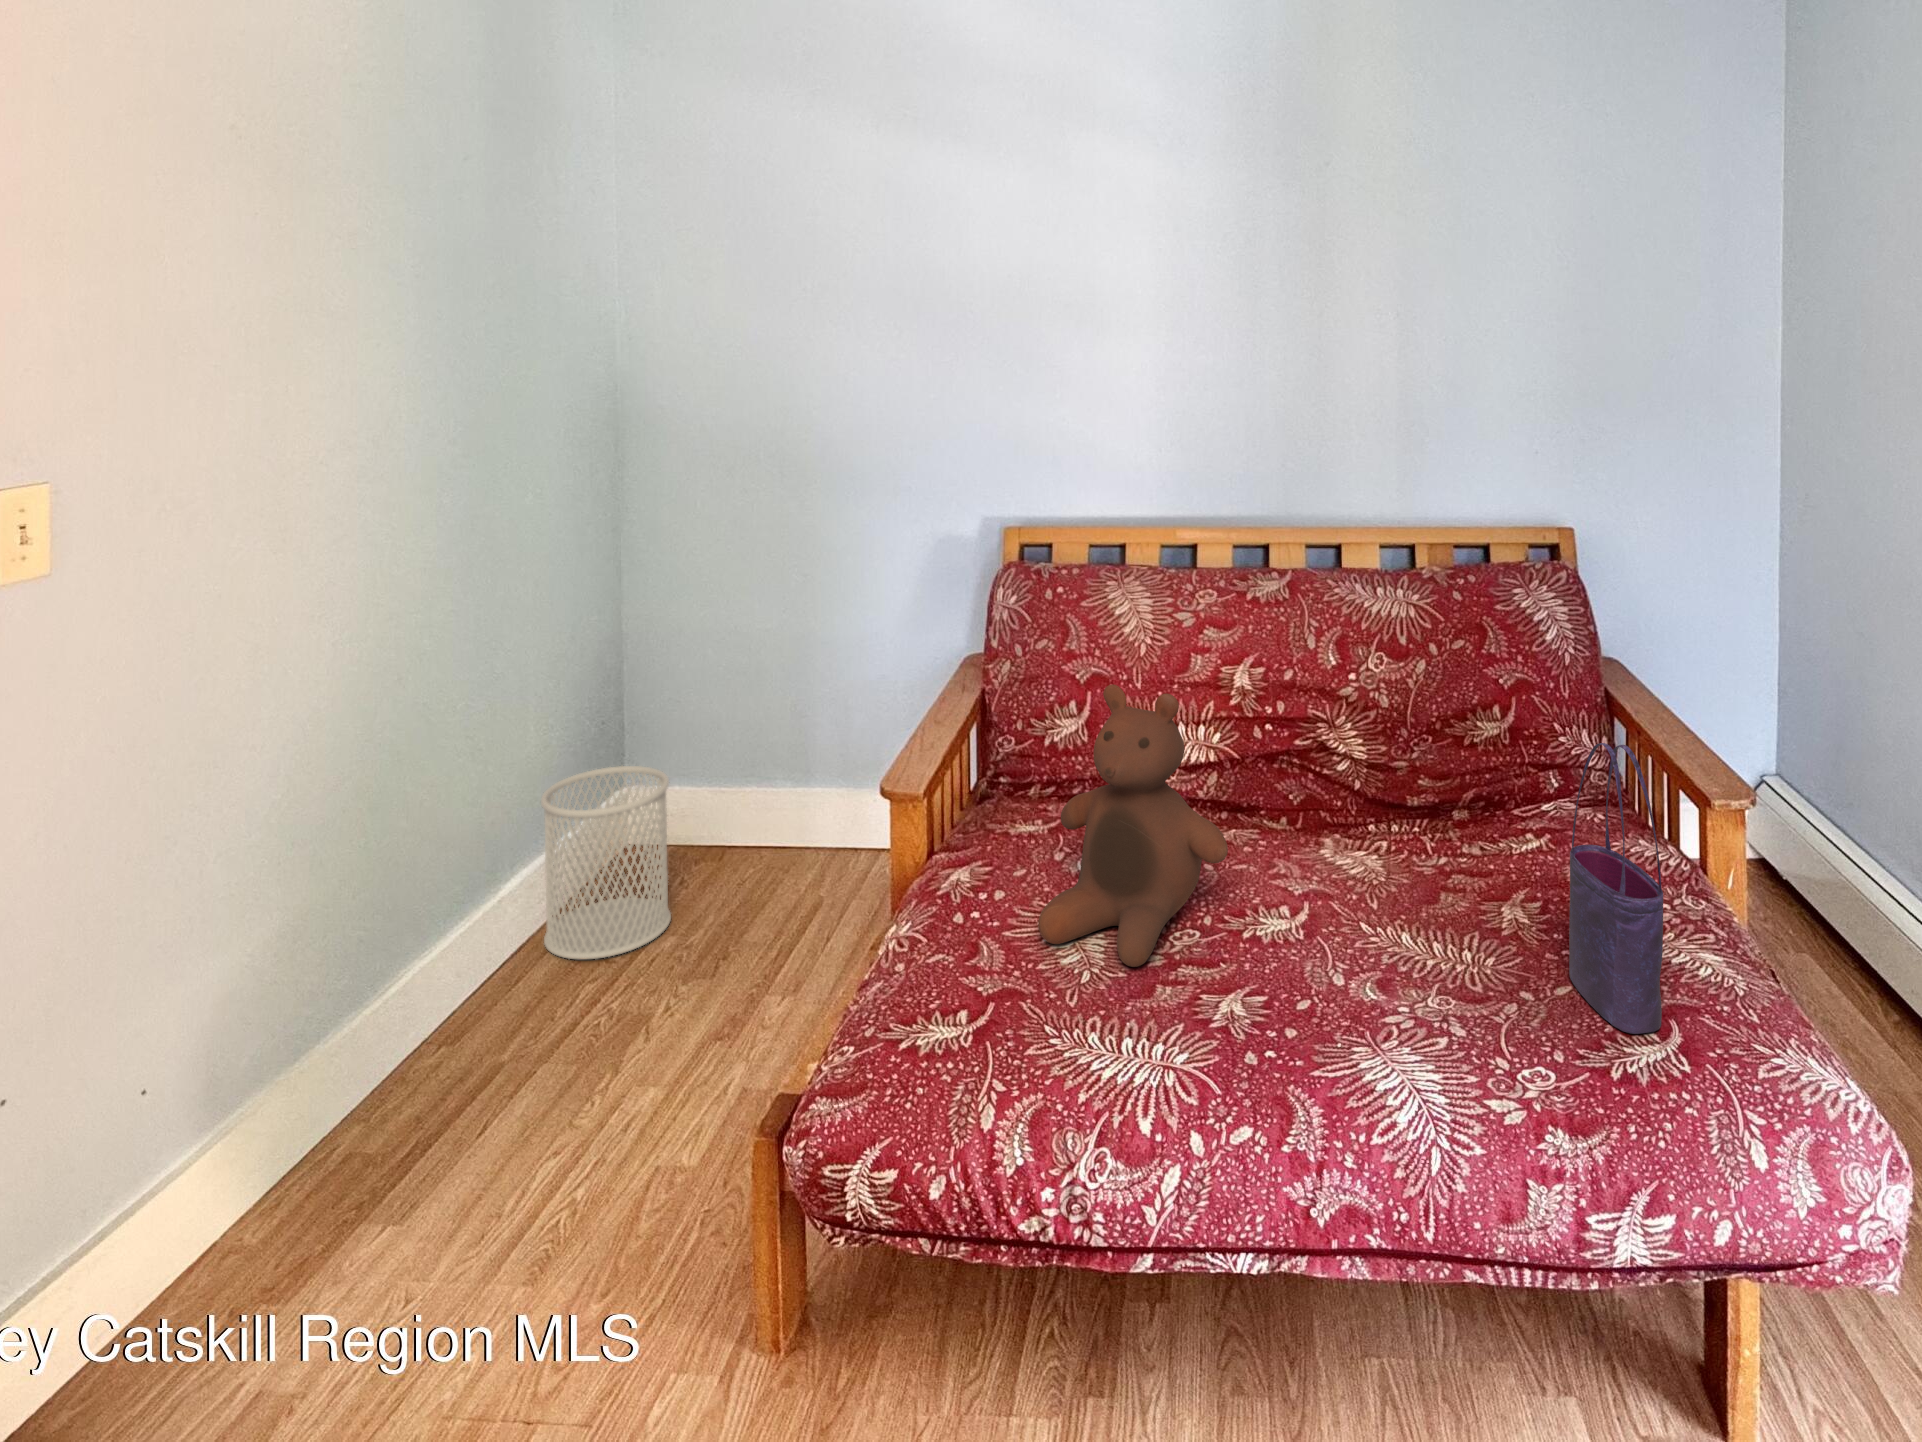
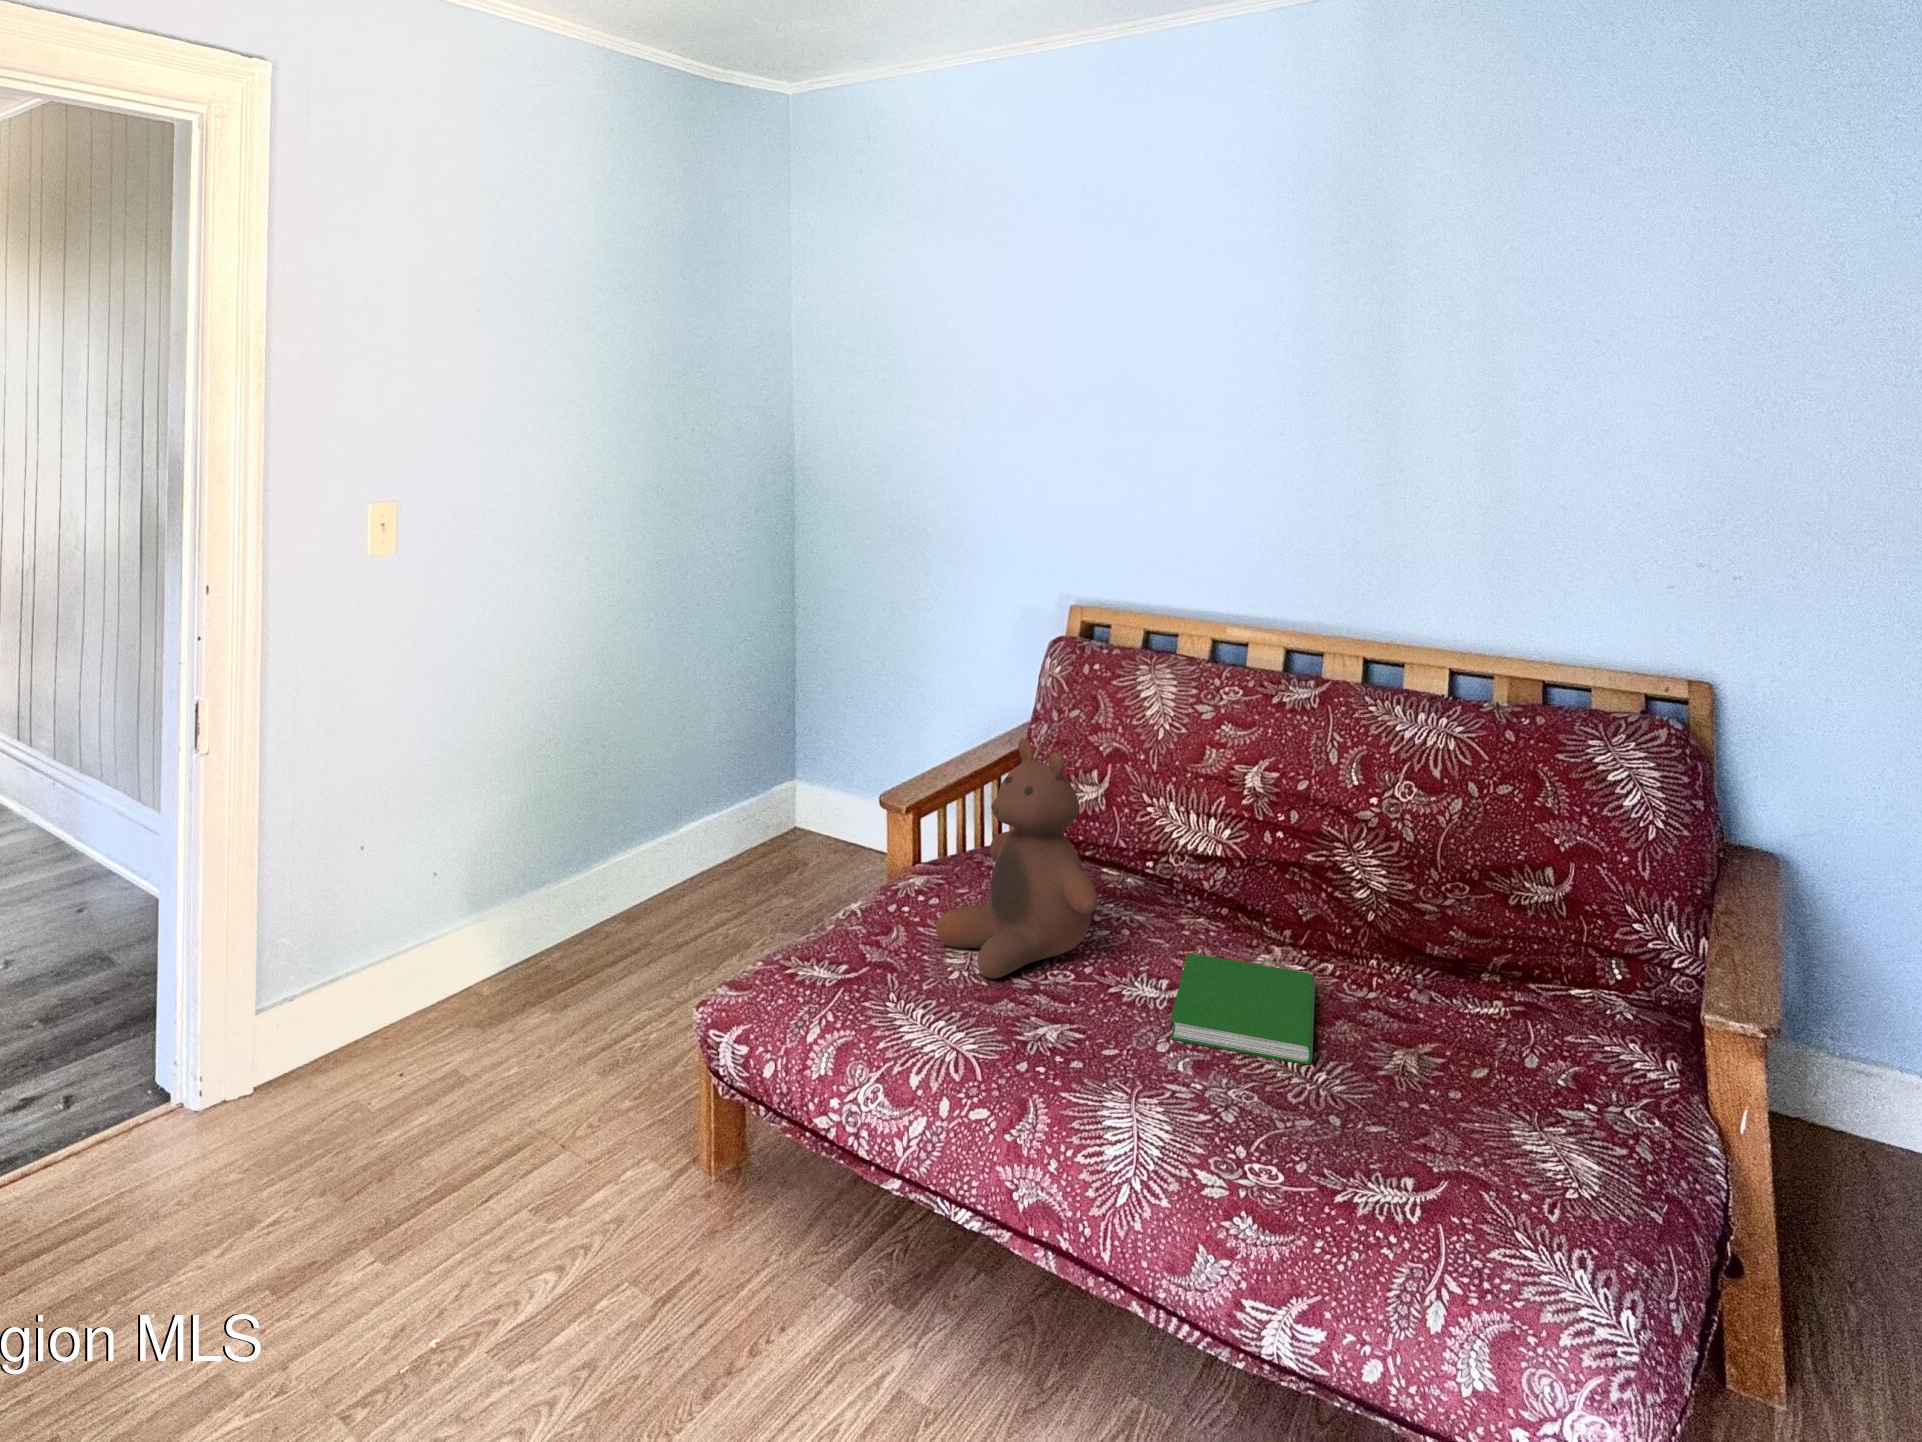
tote bag: present [1569,743,1663,1034] -> none [1360,870,1428,1178]
wastebasket: present [541,766,671,959] -> none [723,758,817,904]
hardcover book: none [1287,856,1476,969] -> present [1171,953,1315,1064]

